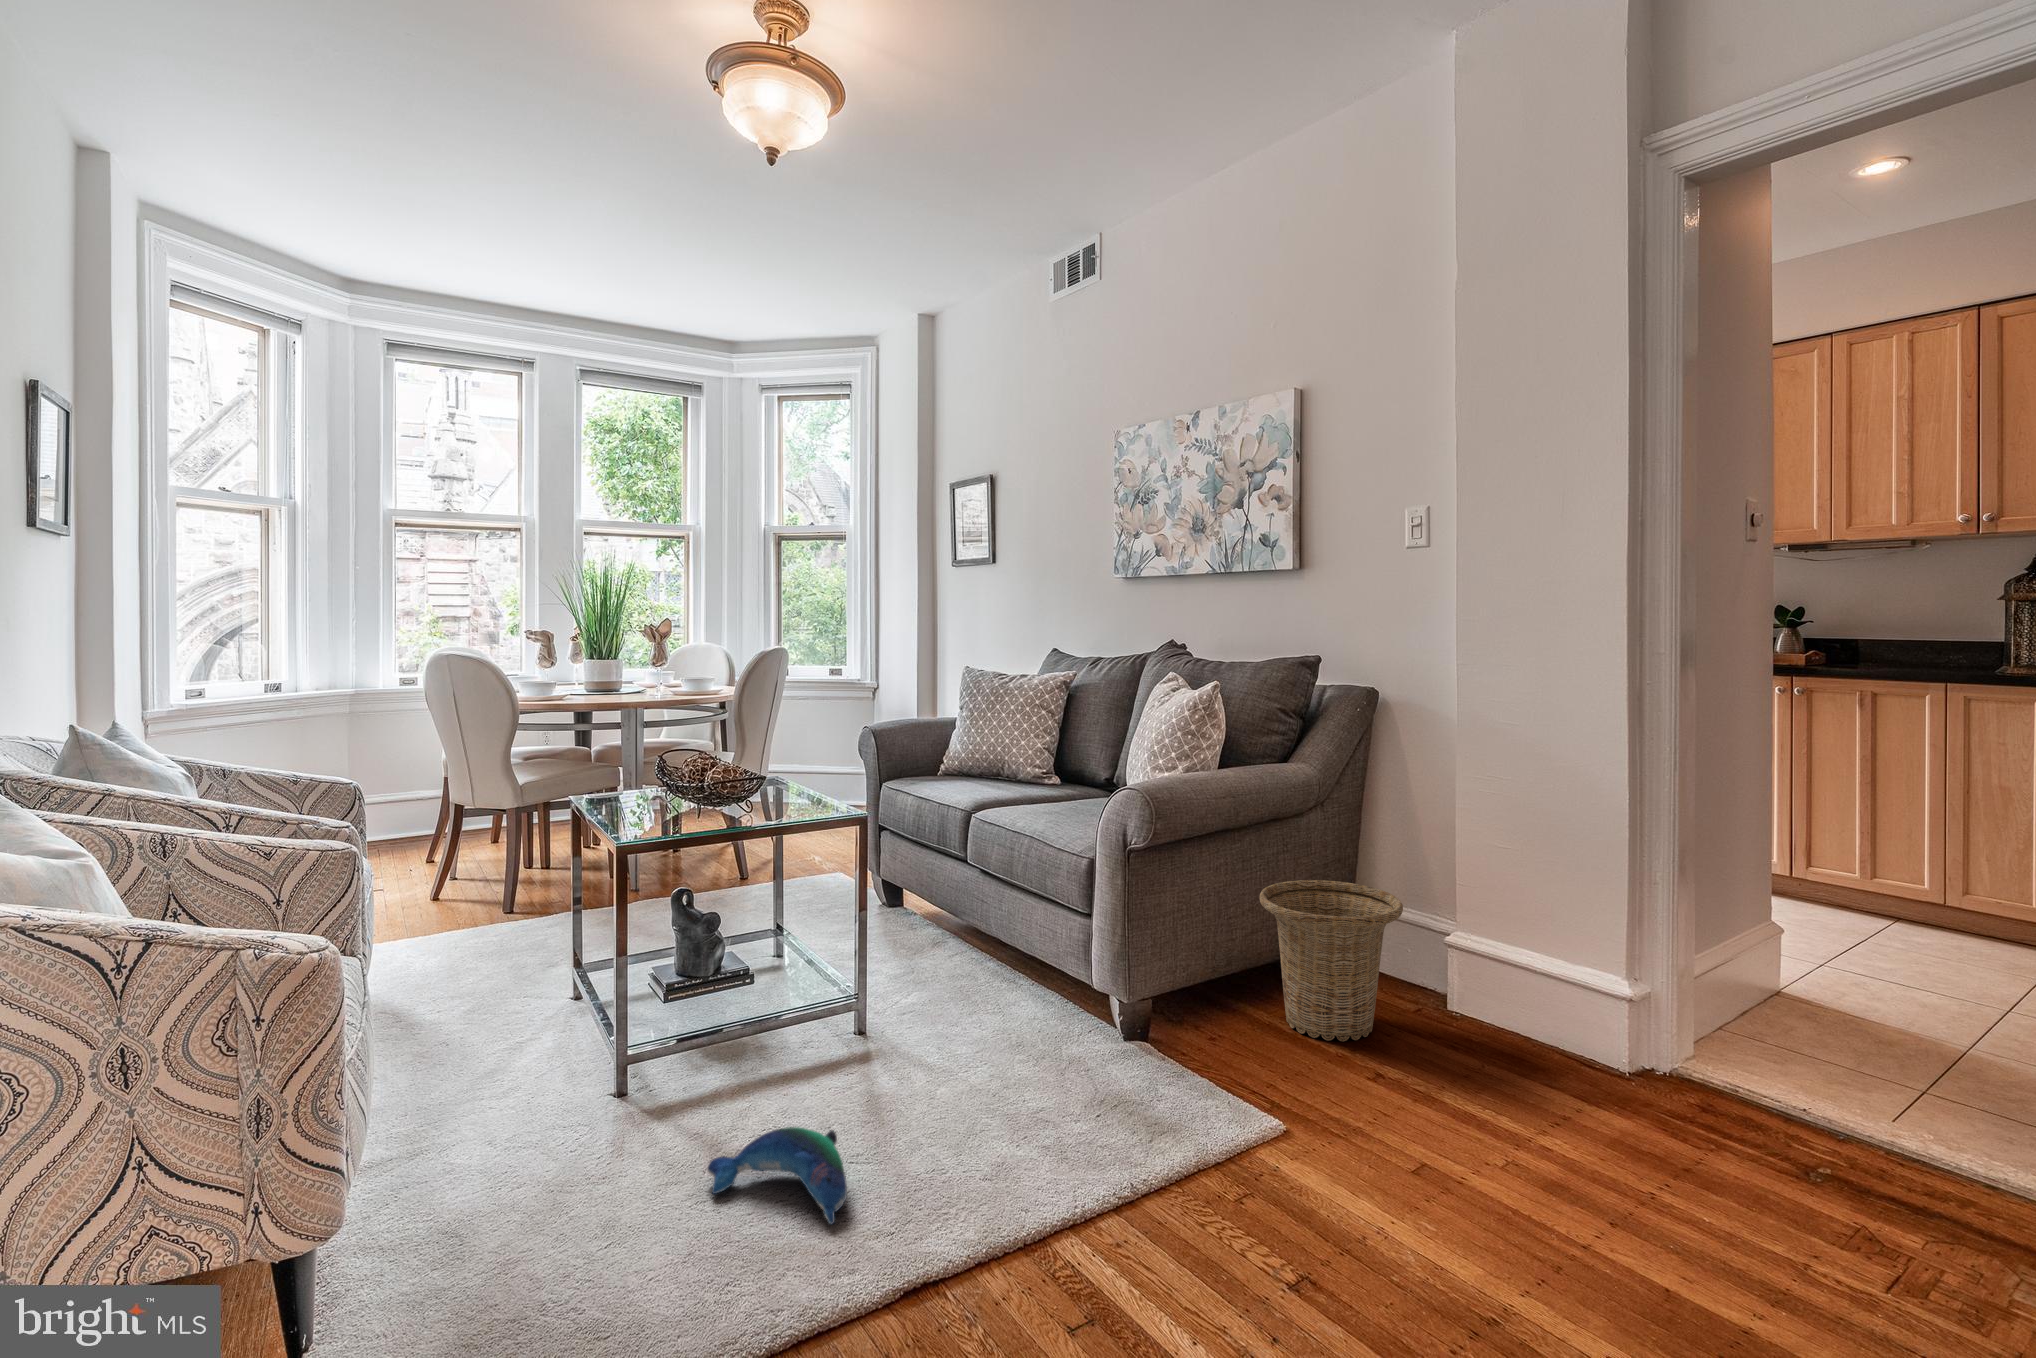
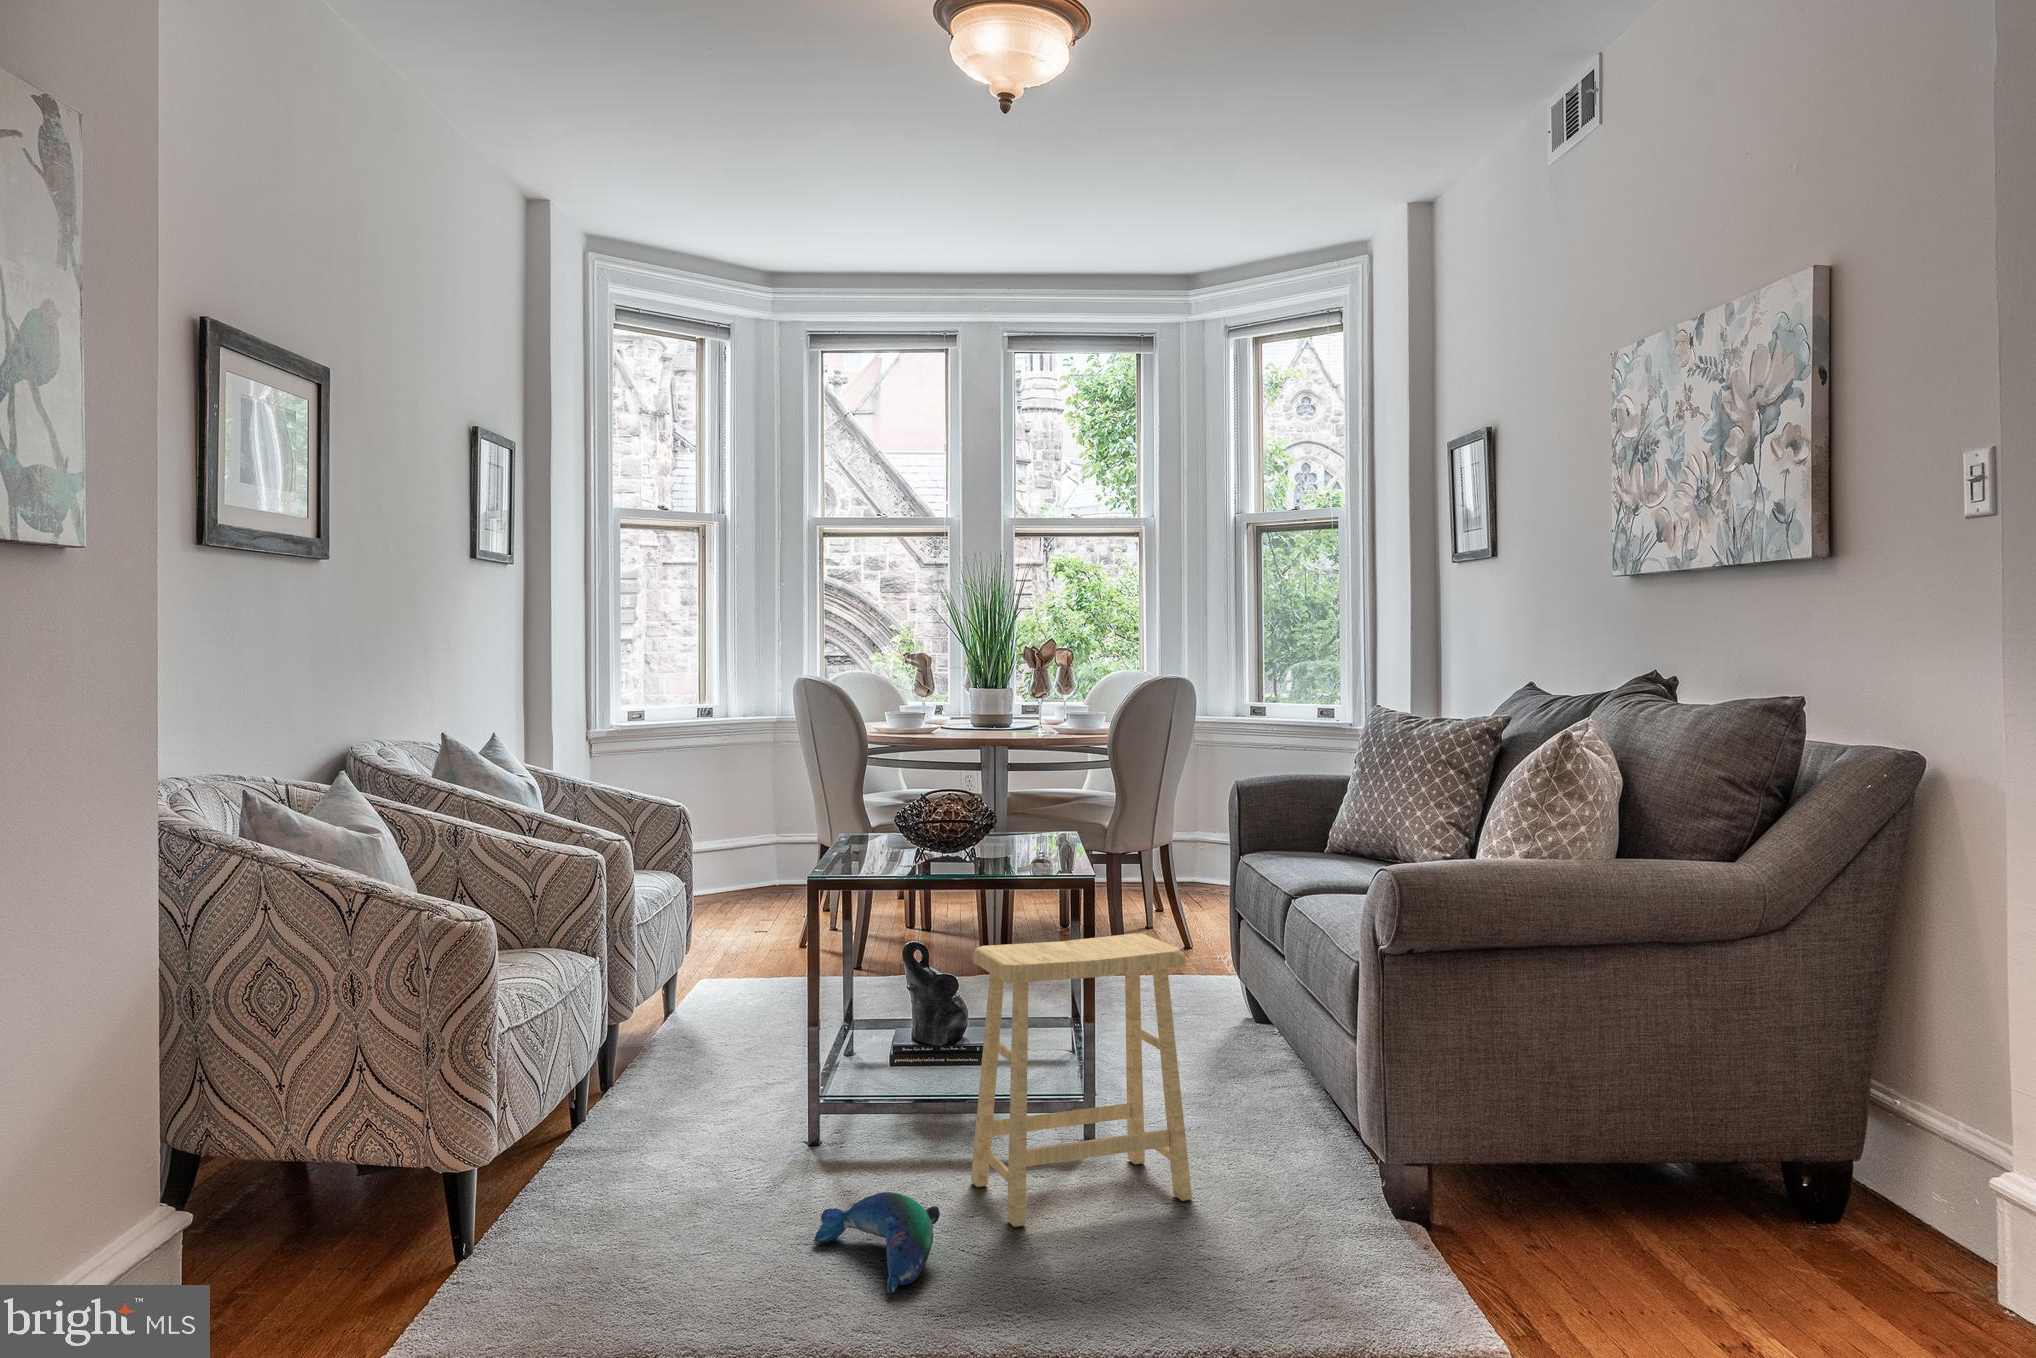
footstool: none [800,859,984,1127] -> present [971,934,1192,1227]
basket: present [1259,880,1403,1041] -> none [1626,1040,1865,1296]

